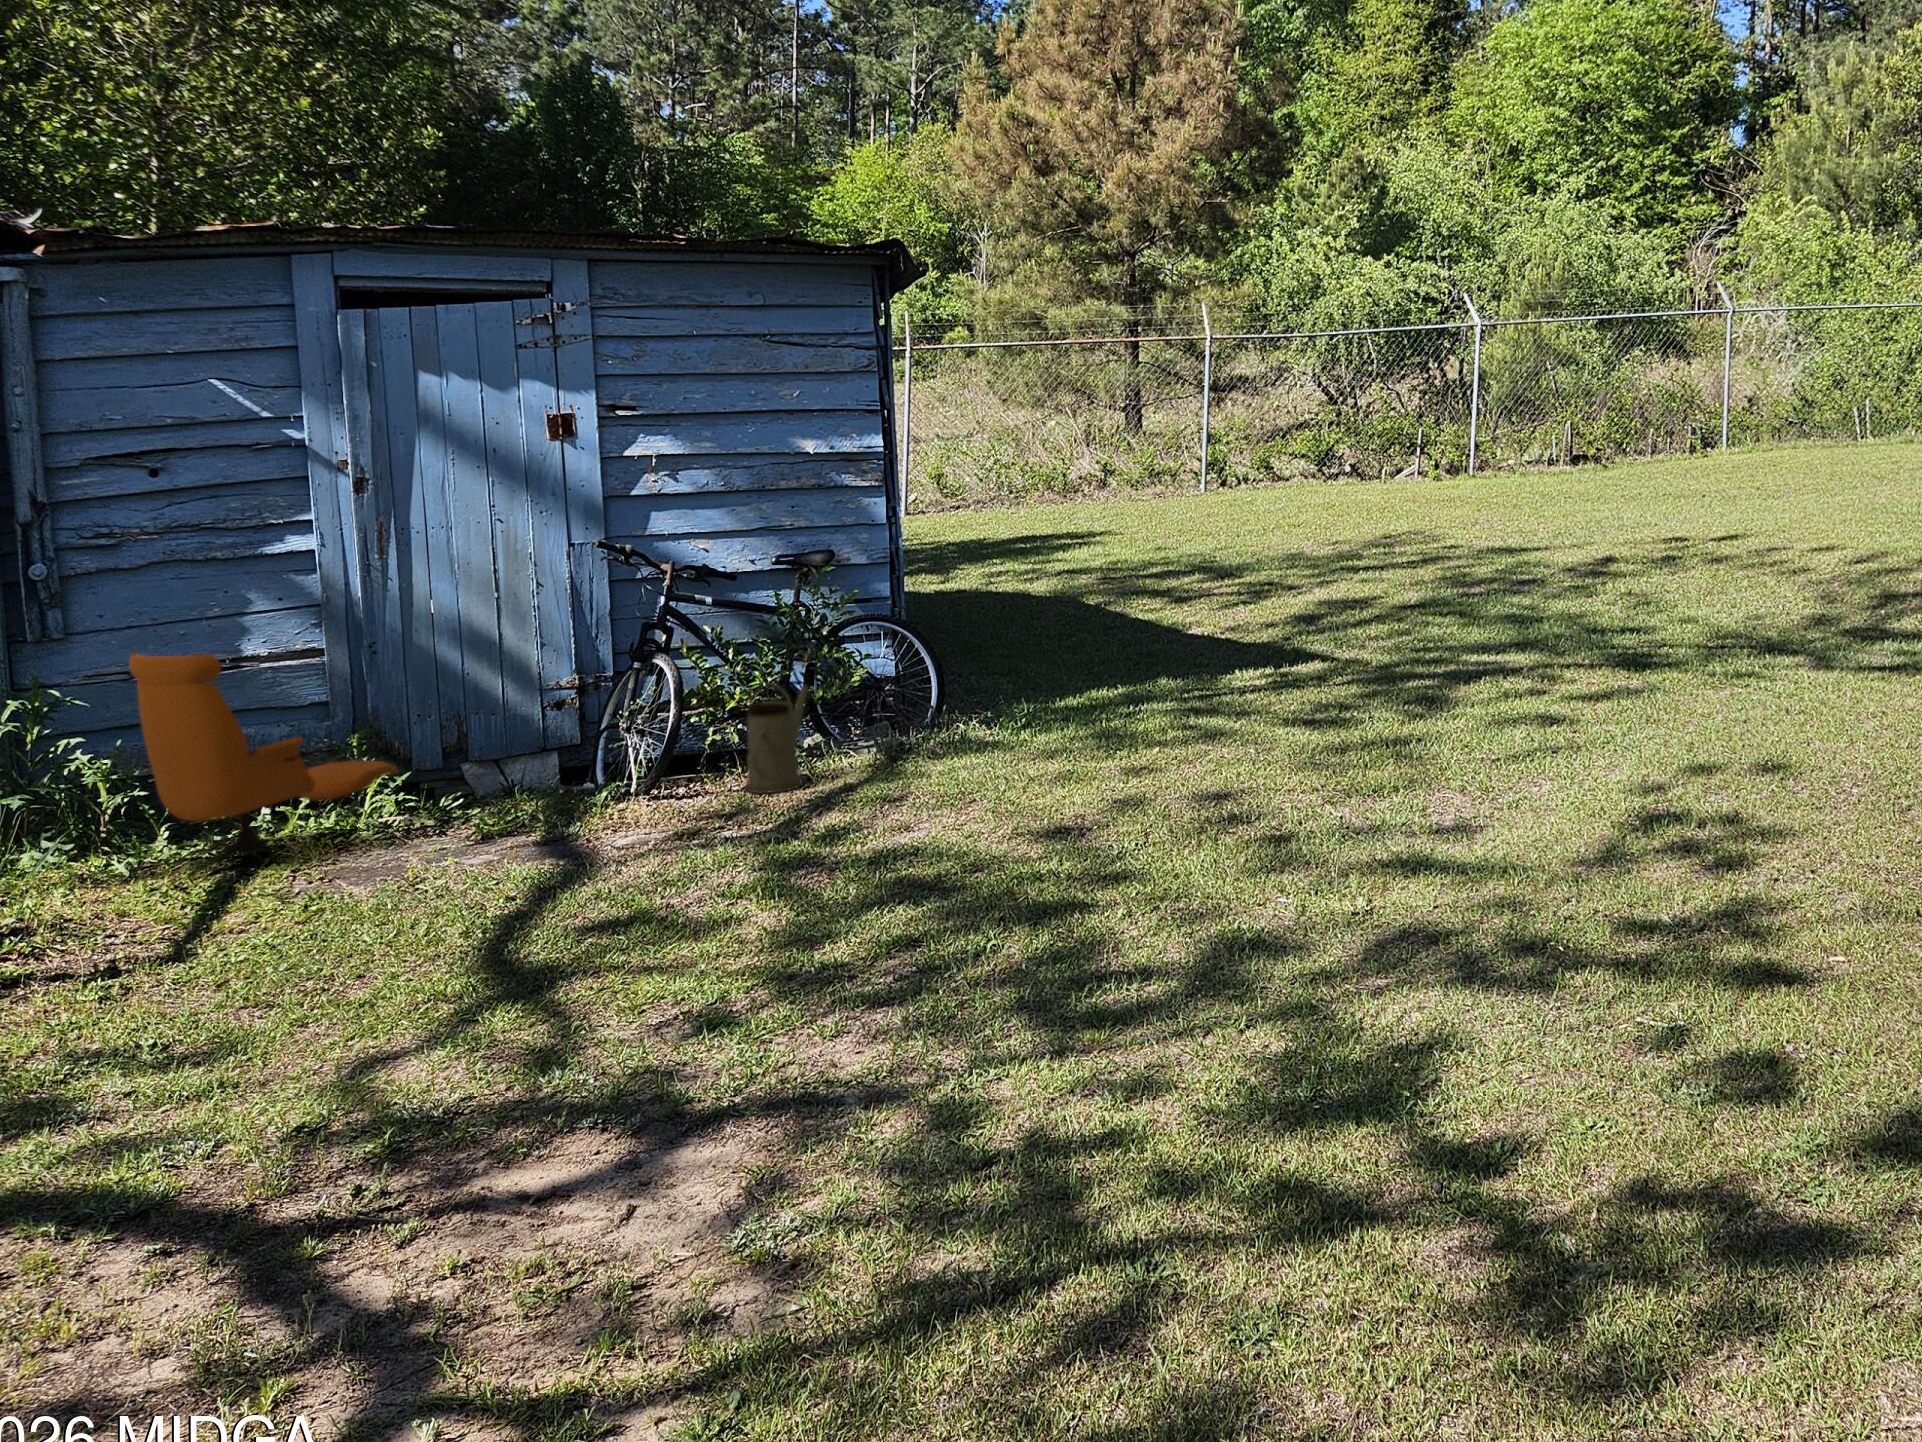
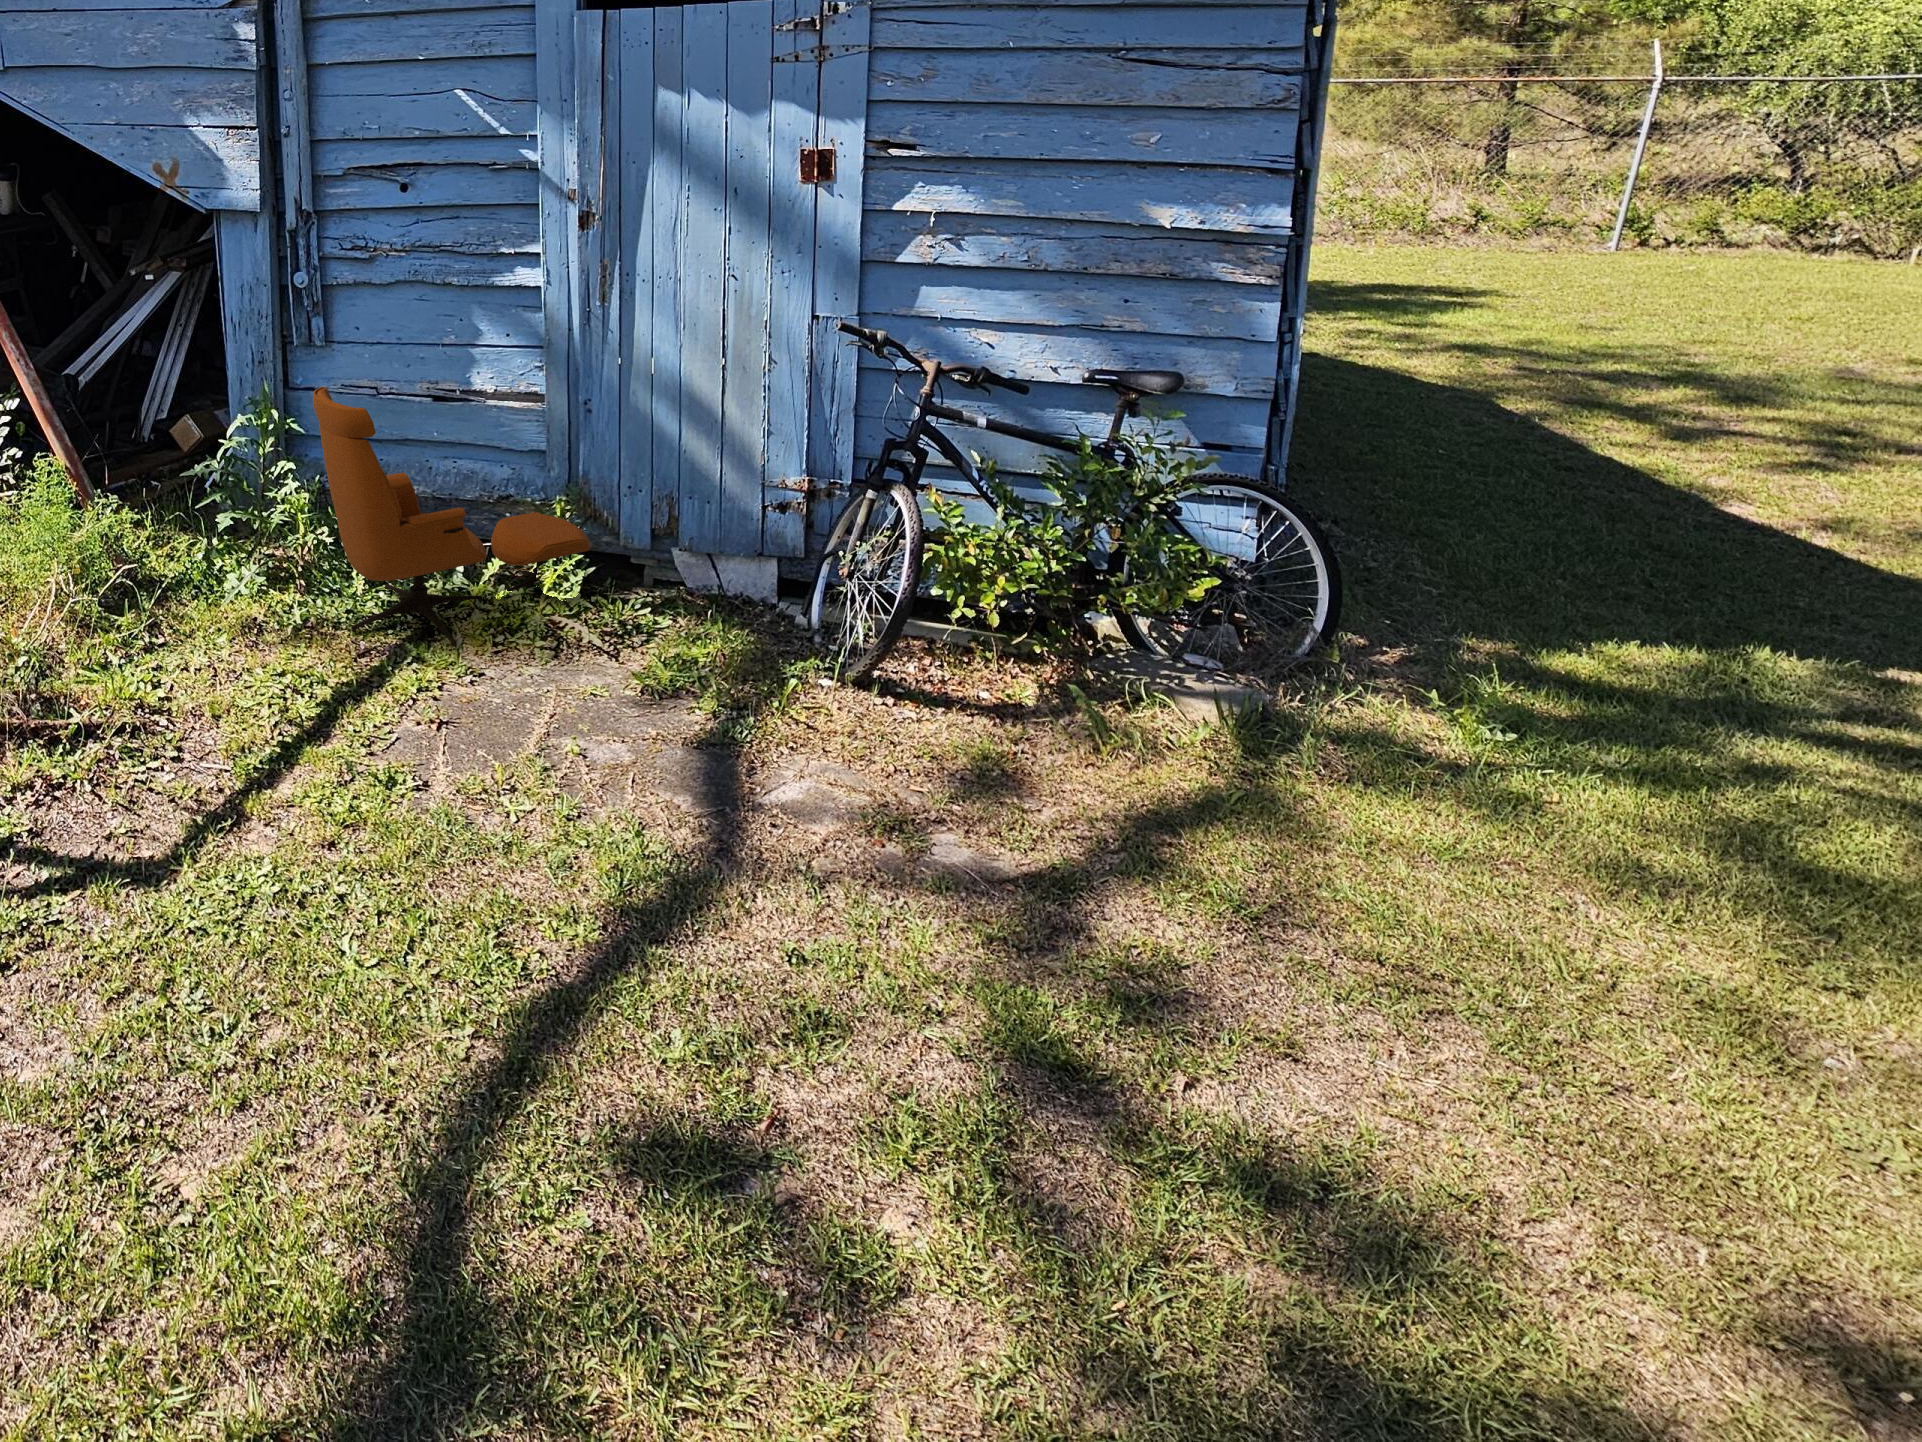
watering can: present [745,683,808,793] -> none [988,563,1109,731]

